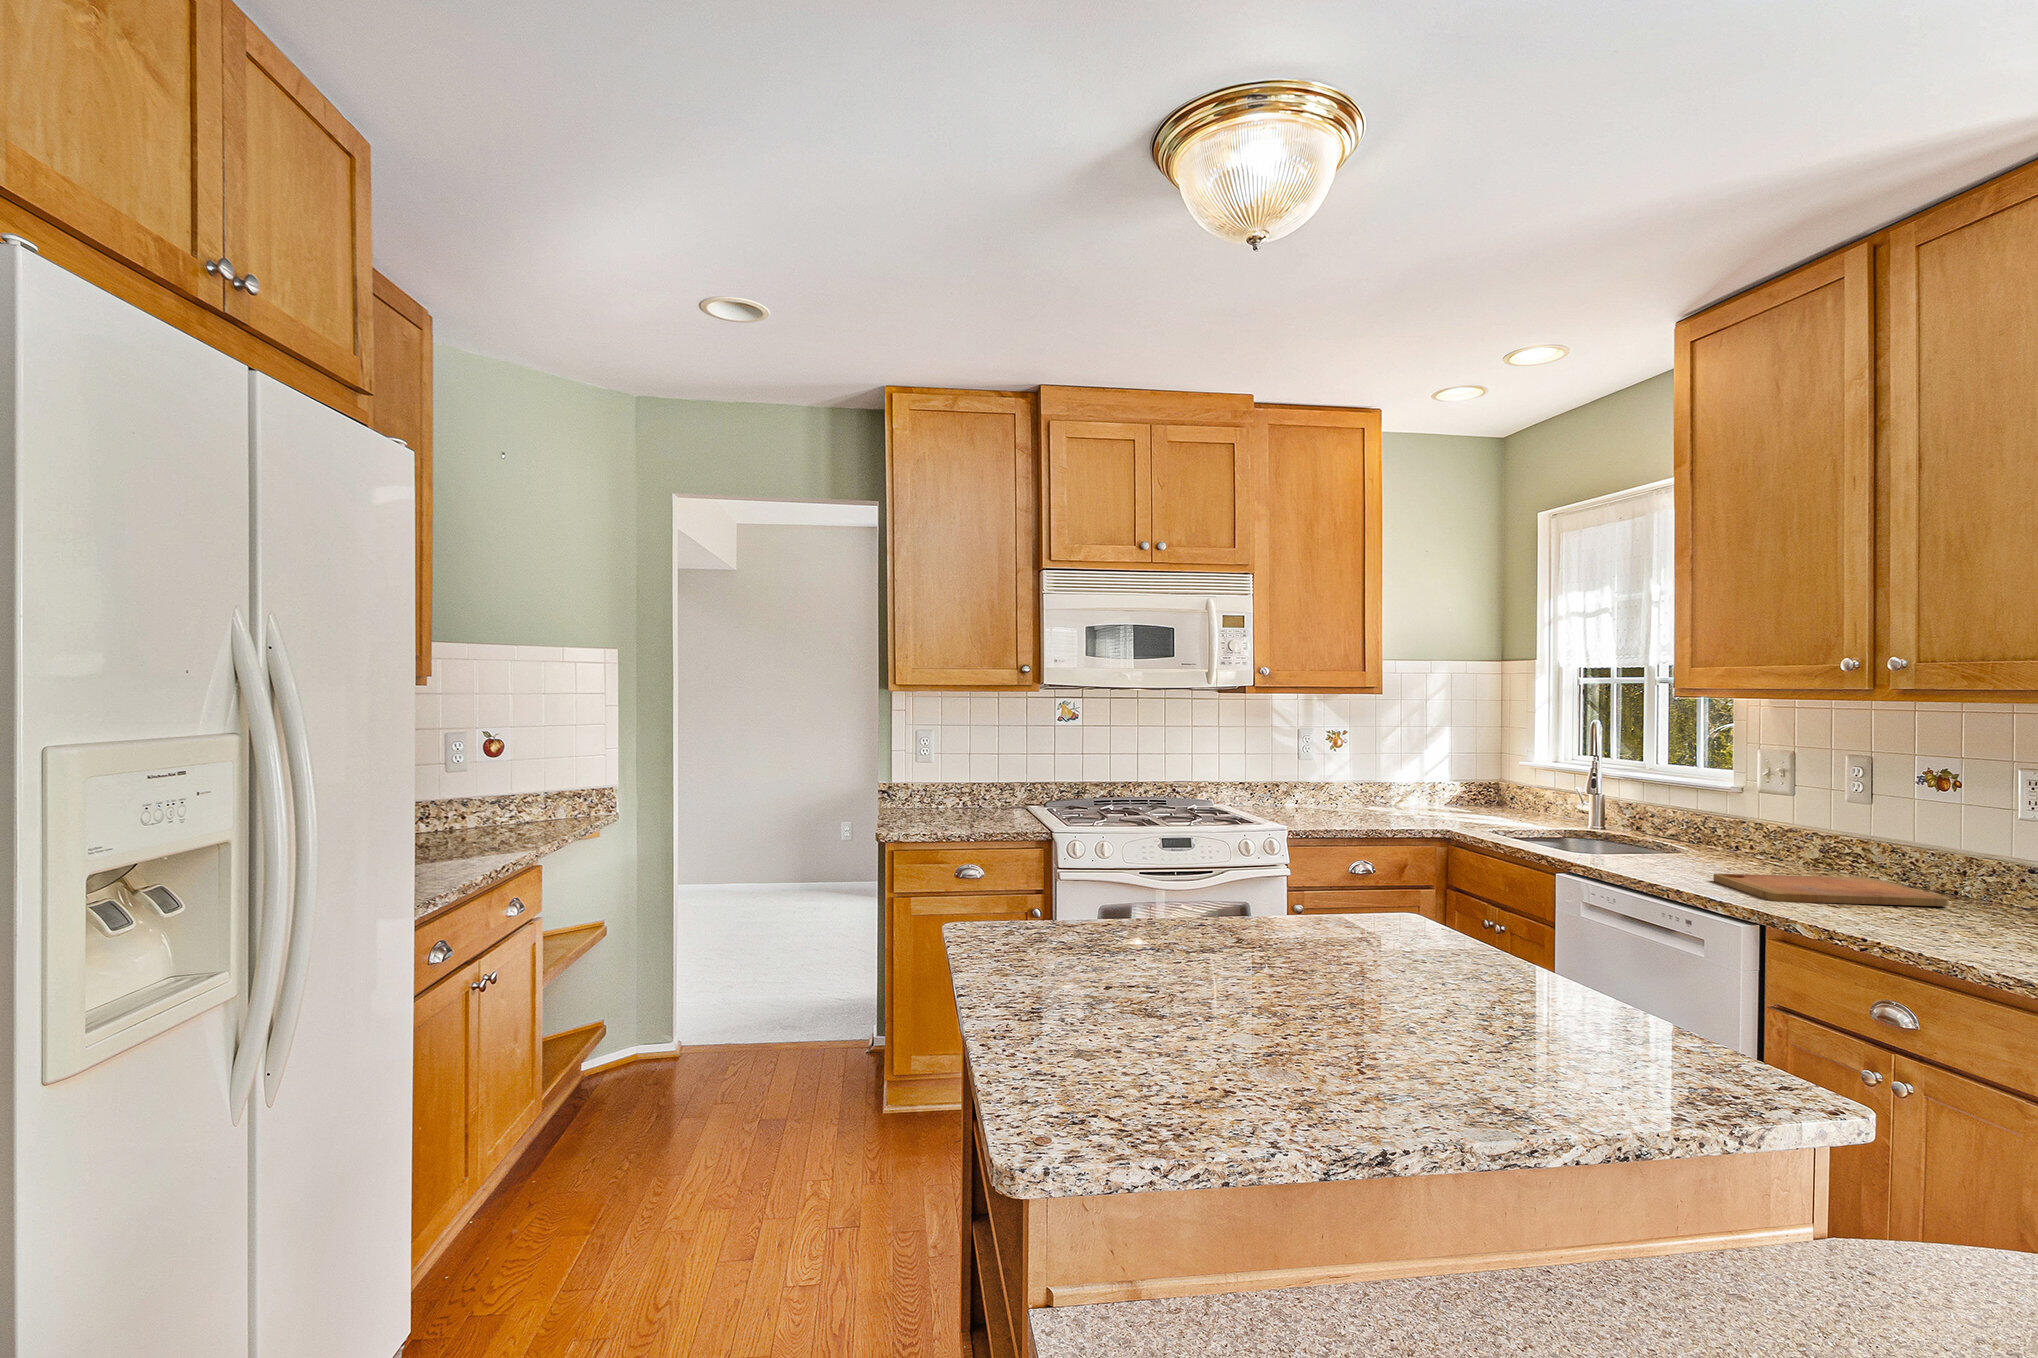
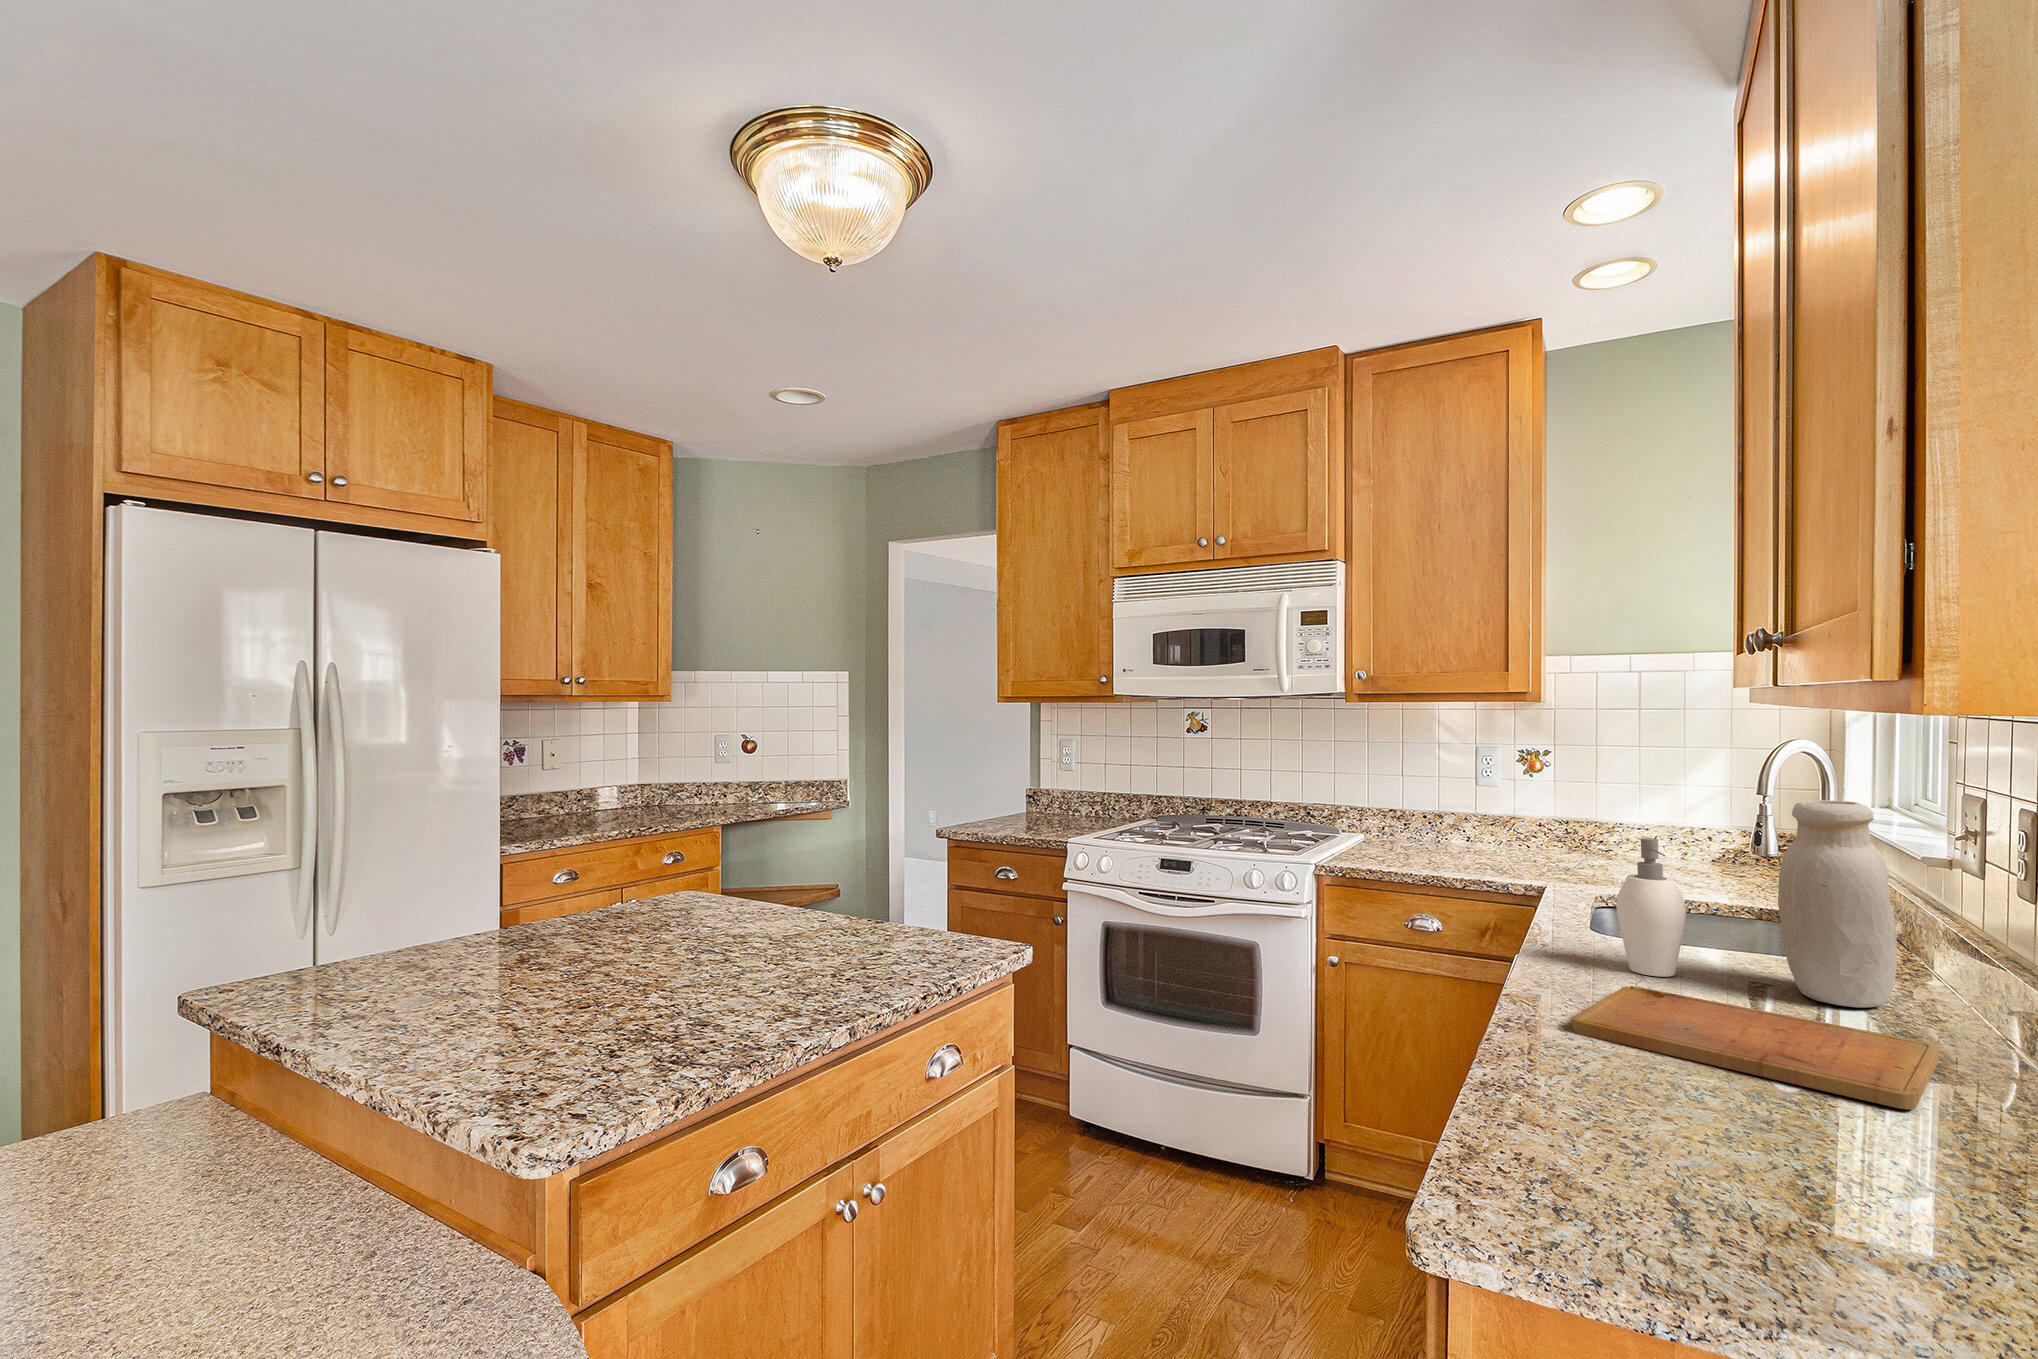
jar: none [1716,753,1789,870] -> present [1778,800,1897,1007]
soap dispenser: none [1644,782,1698,869] -> present [1616,838,1686,977]

